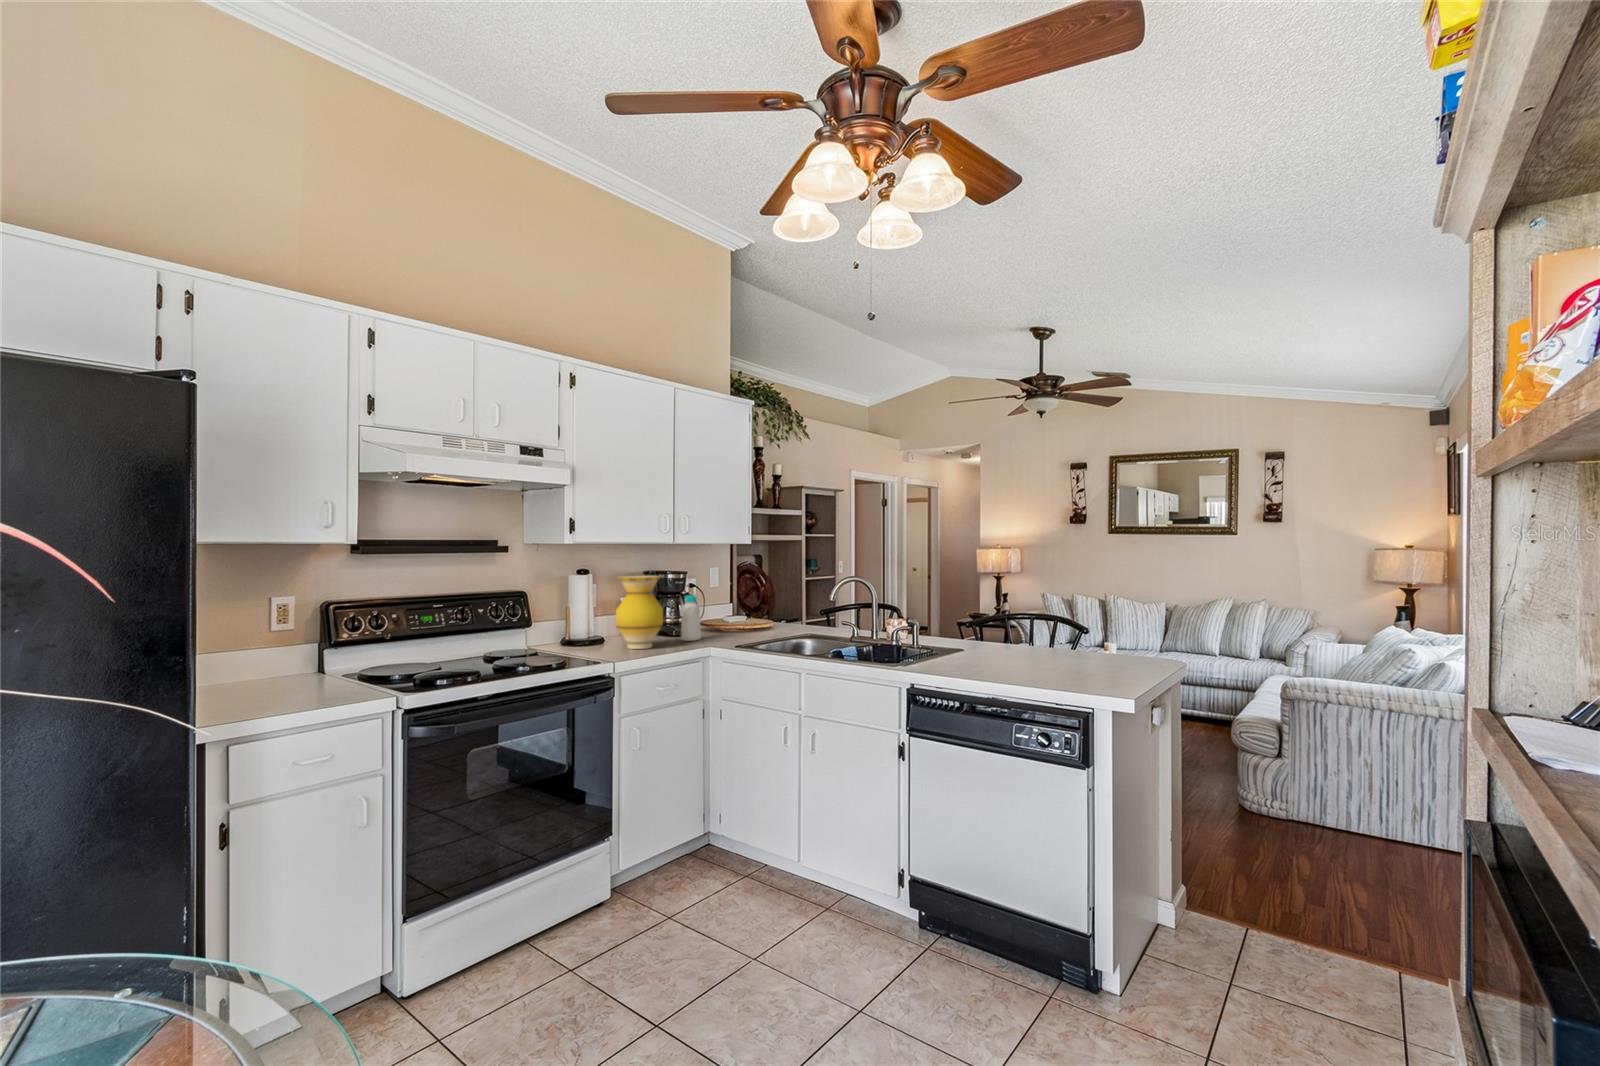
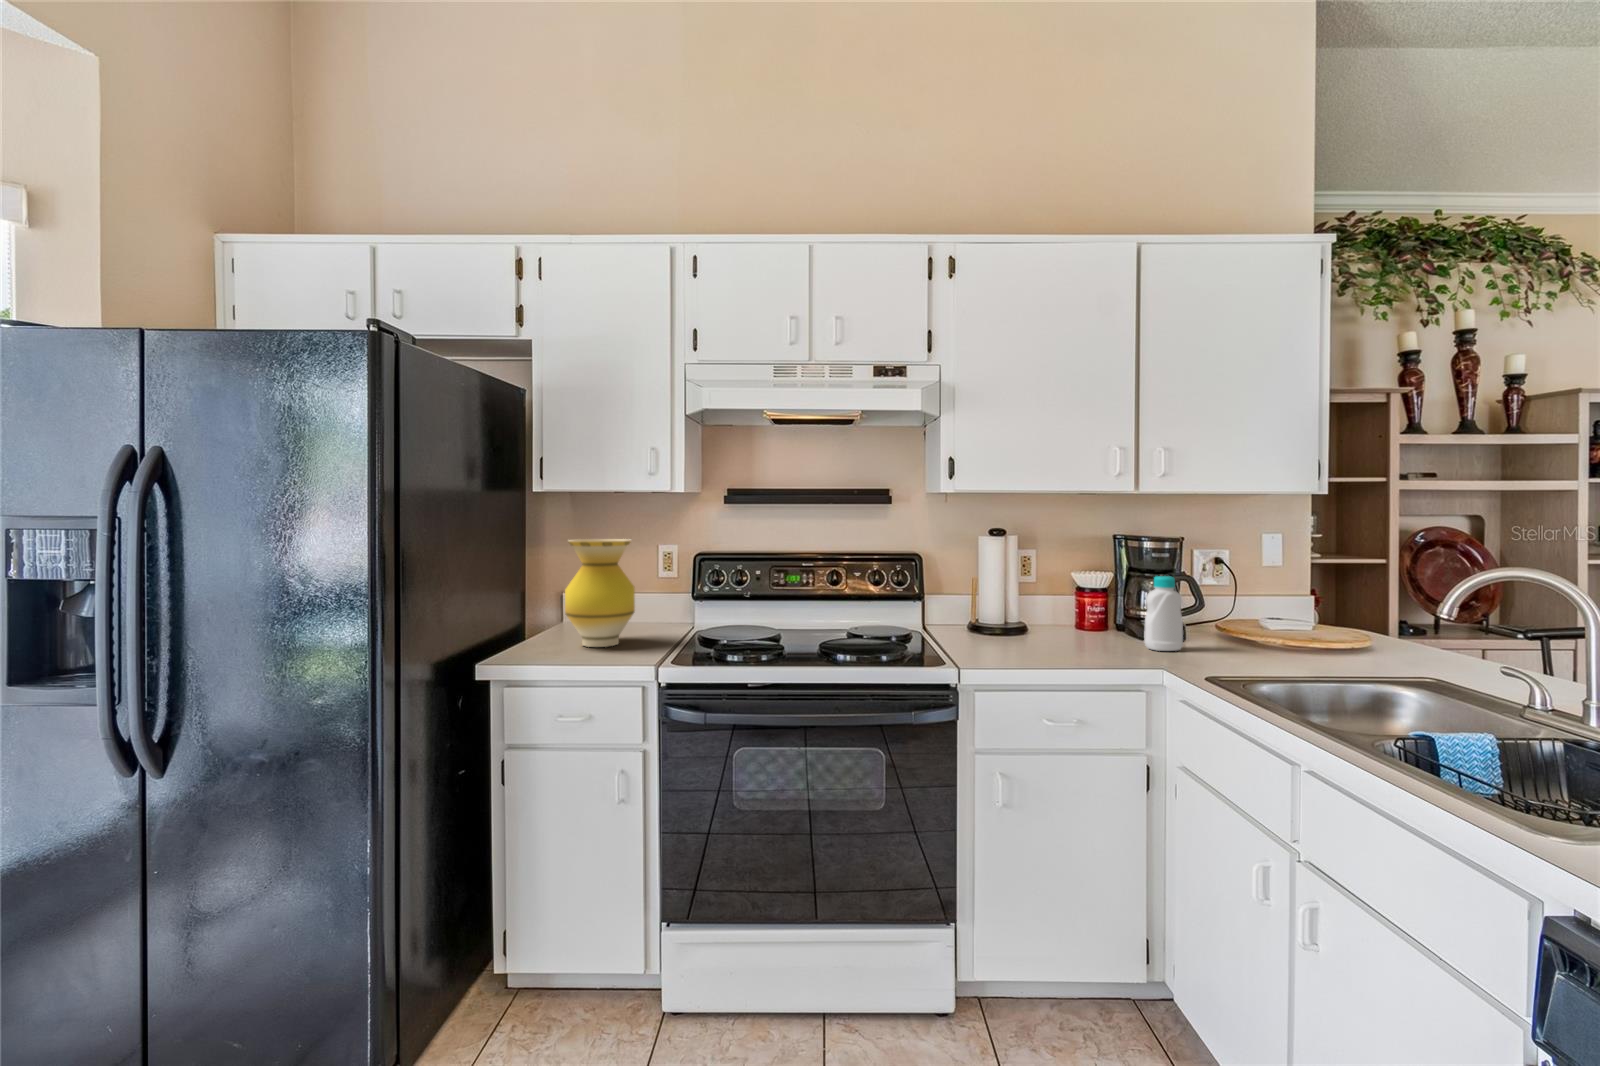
vase: present [616,576,663,649] -> present [565,539,635,647]

